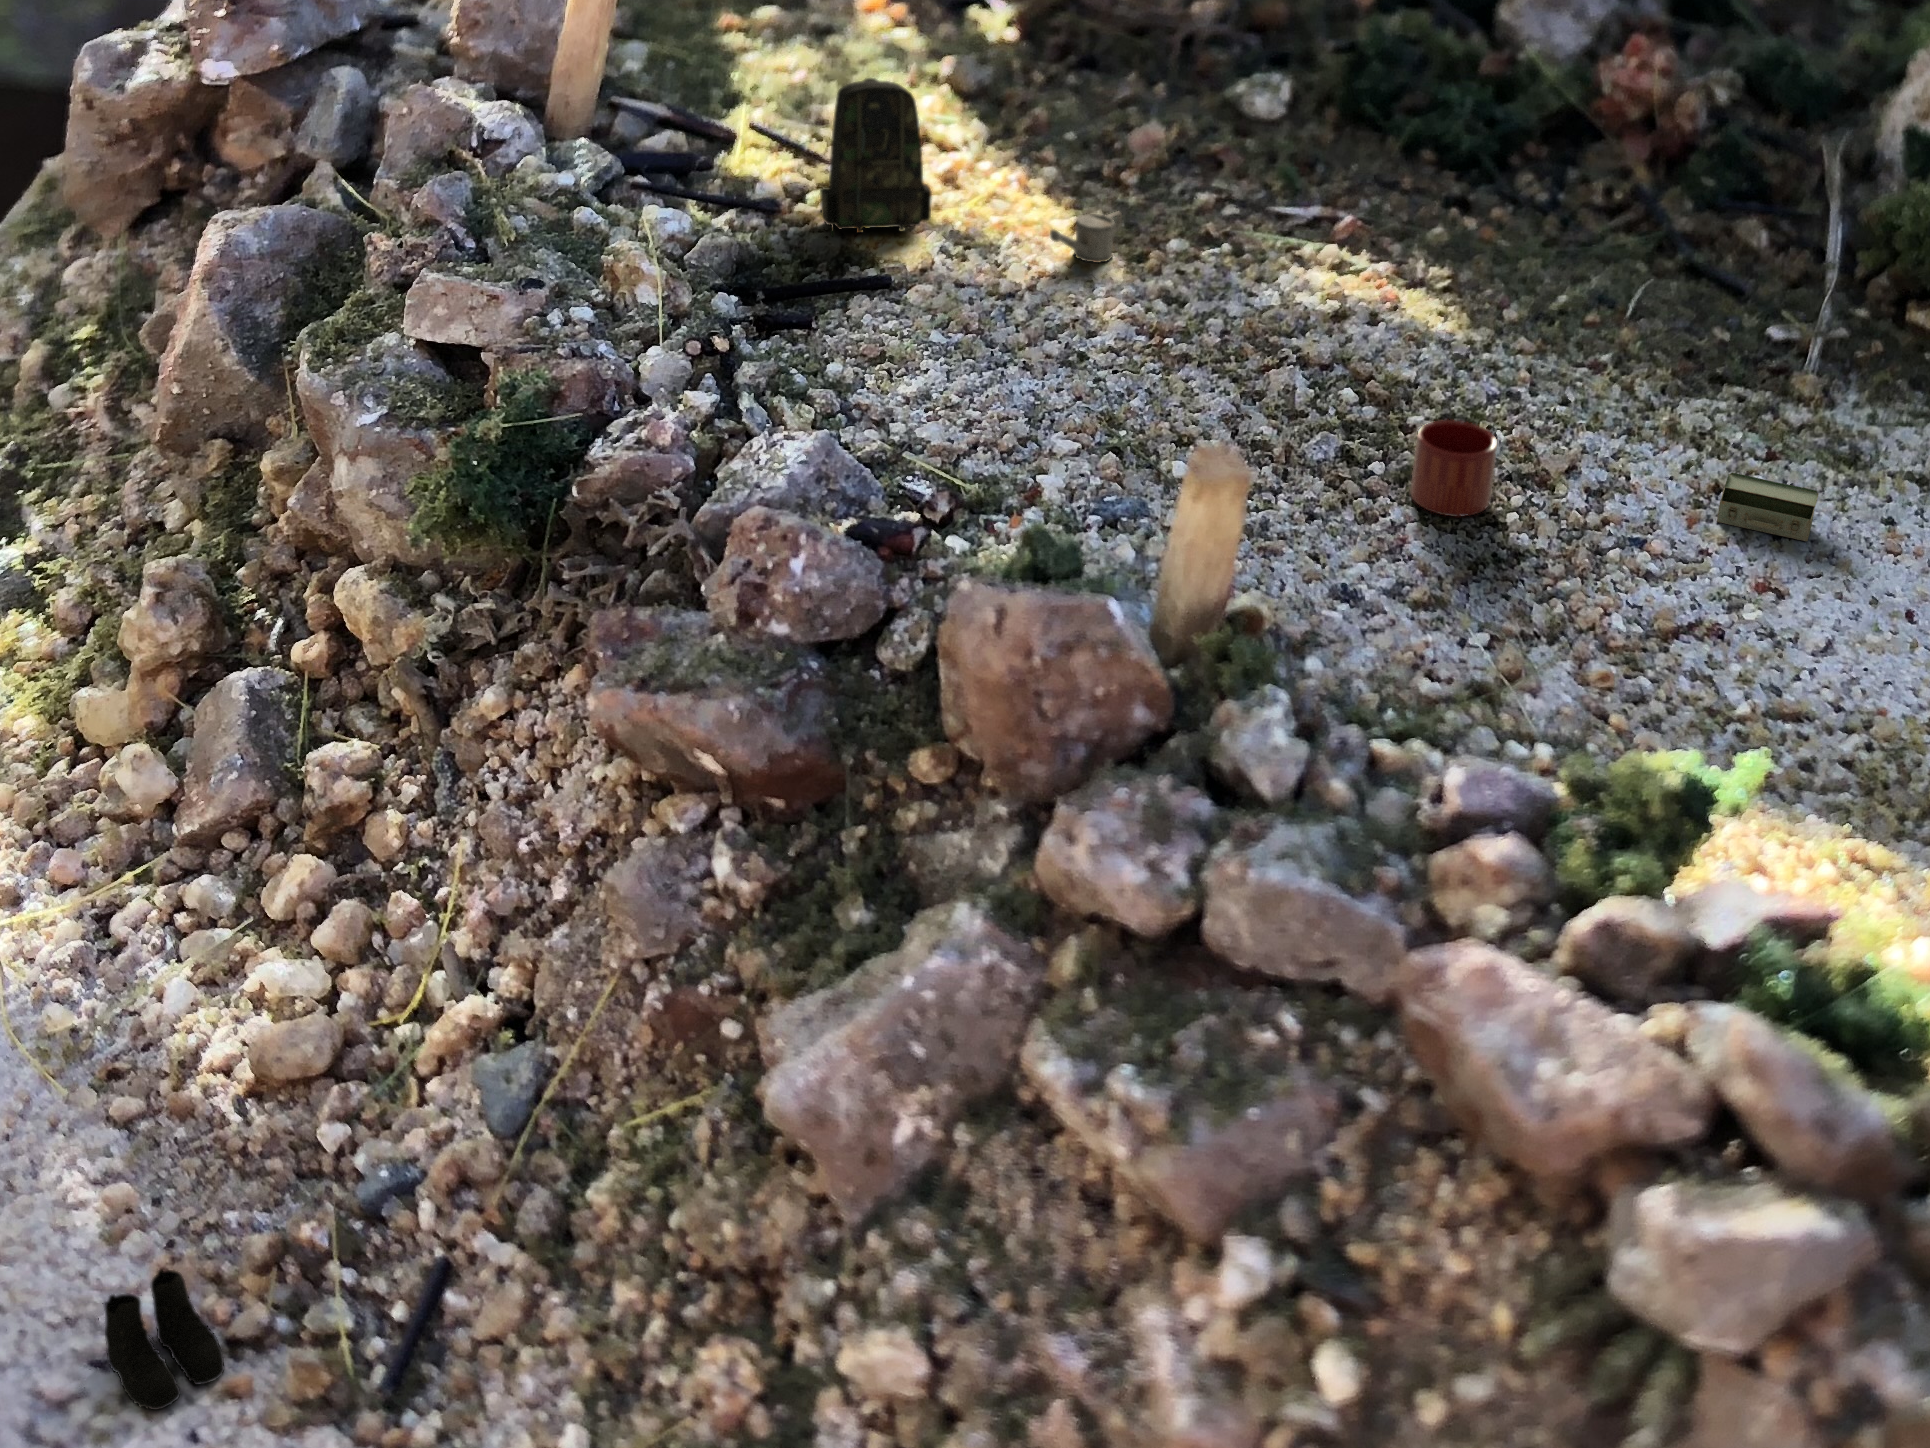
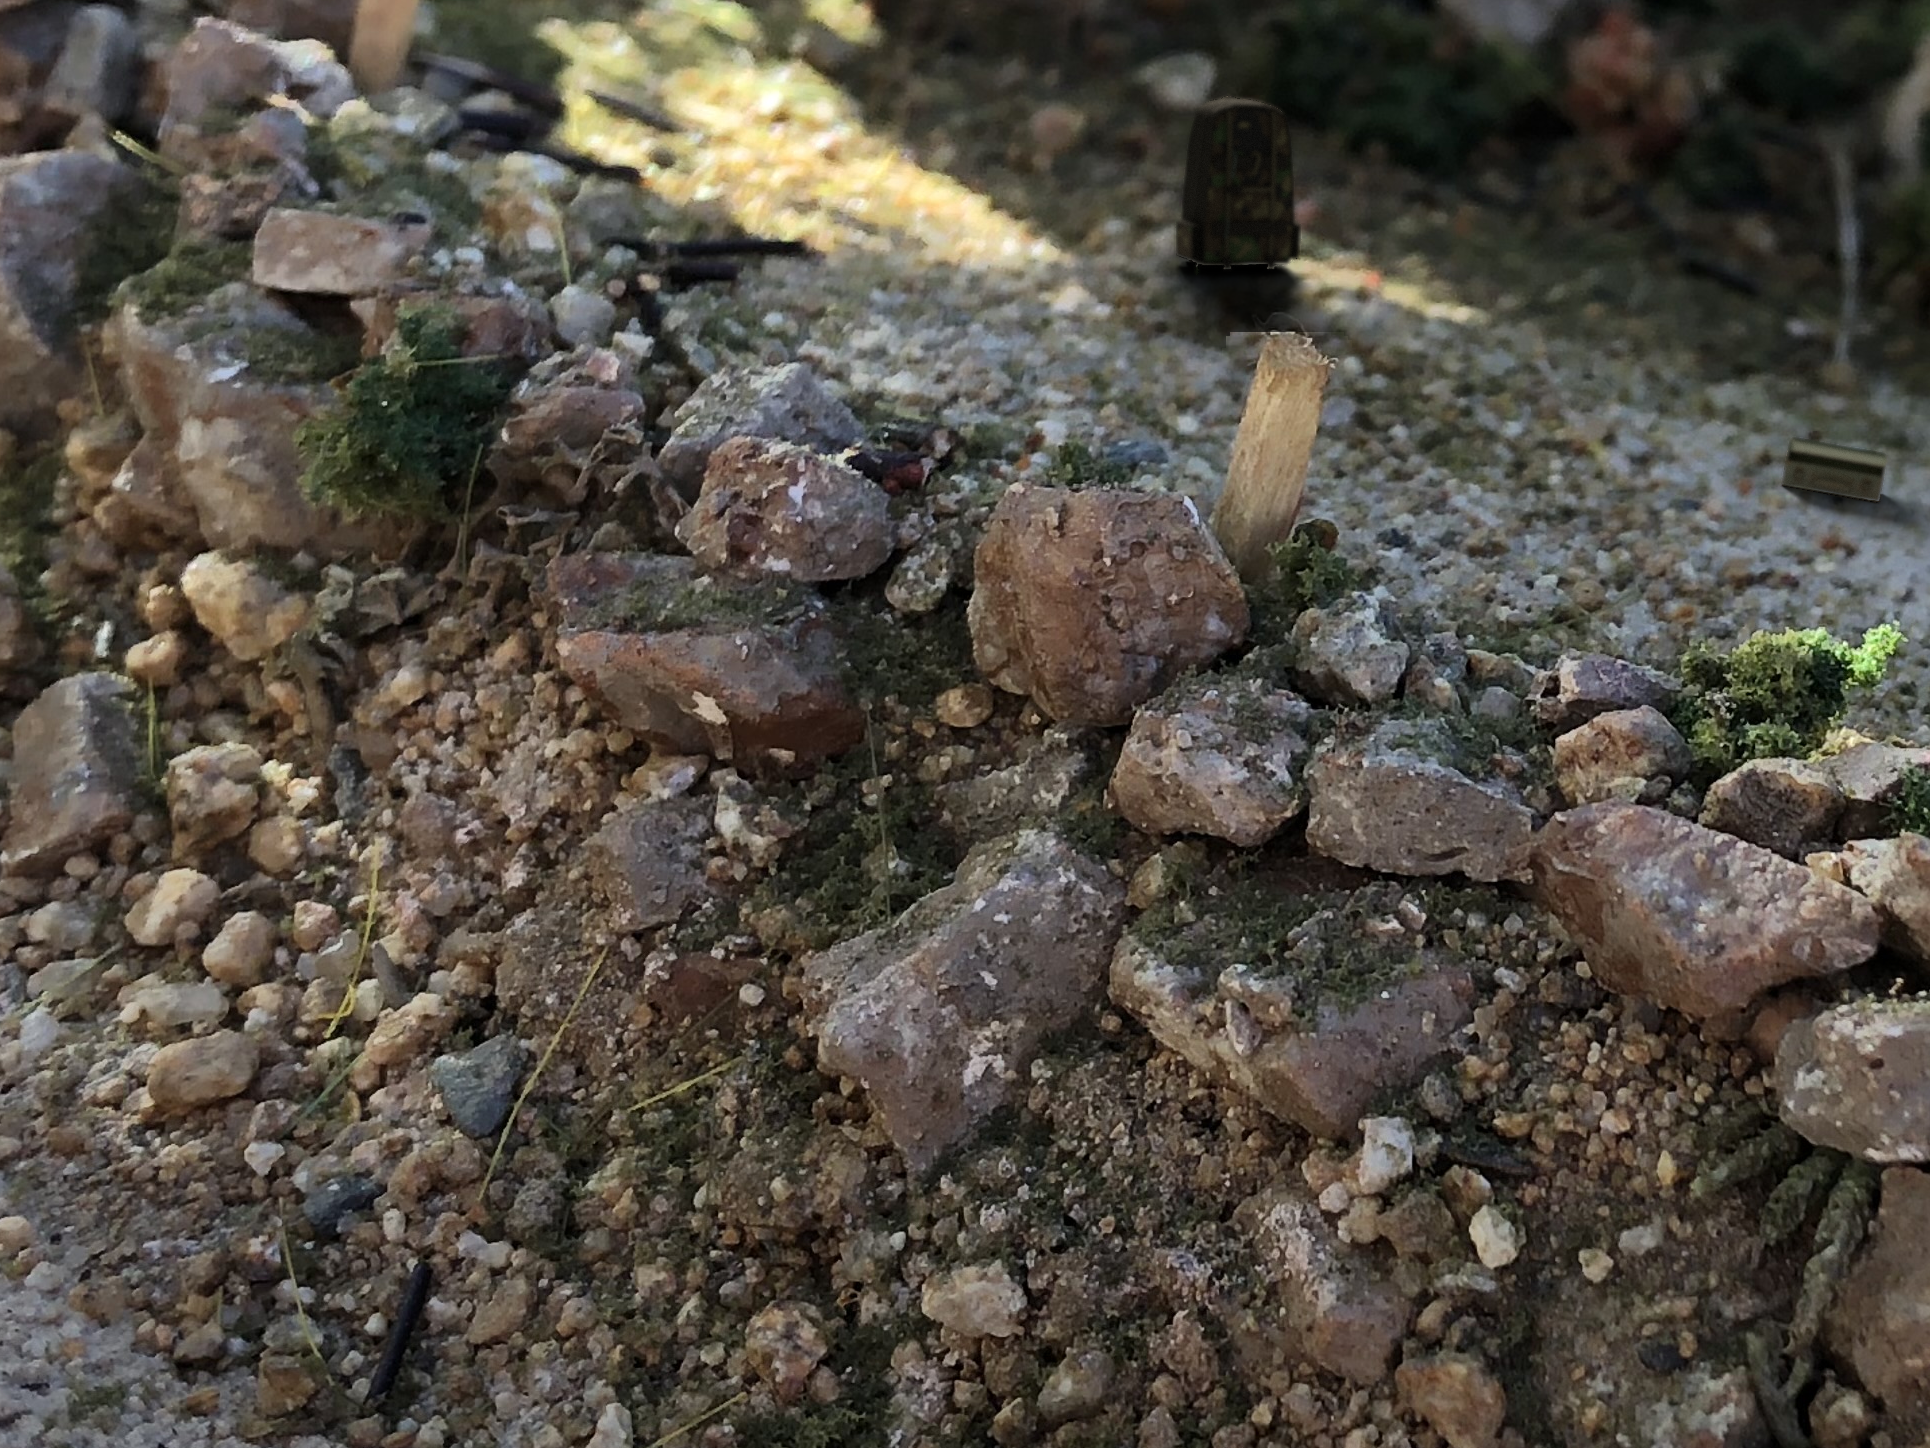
backpack: present [820,78,932,233] -> present [1176,97,1301,270]
watering can: present [1050,212,1122,263] -> none [991,190,1069,247]
planter: present [1411,420,1497,517] -> none [1449,375,1547,477]
boots: present [105,1270,224,1410] -> none [35,1276,183,1419]

